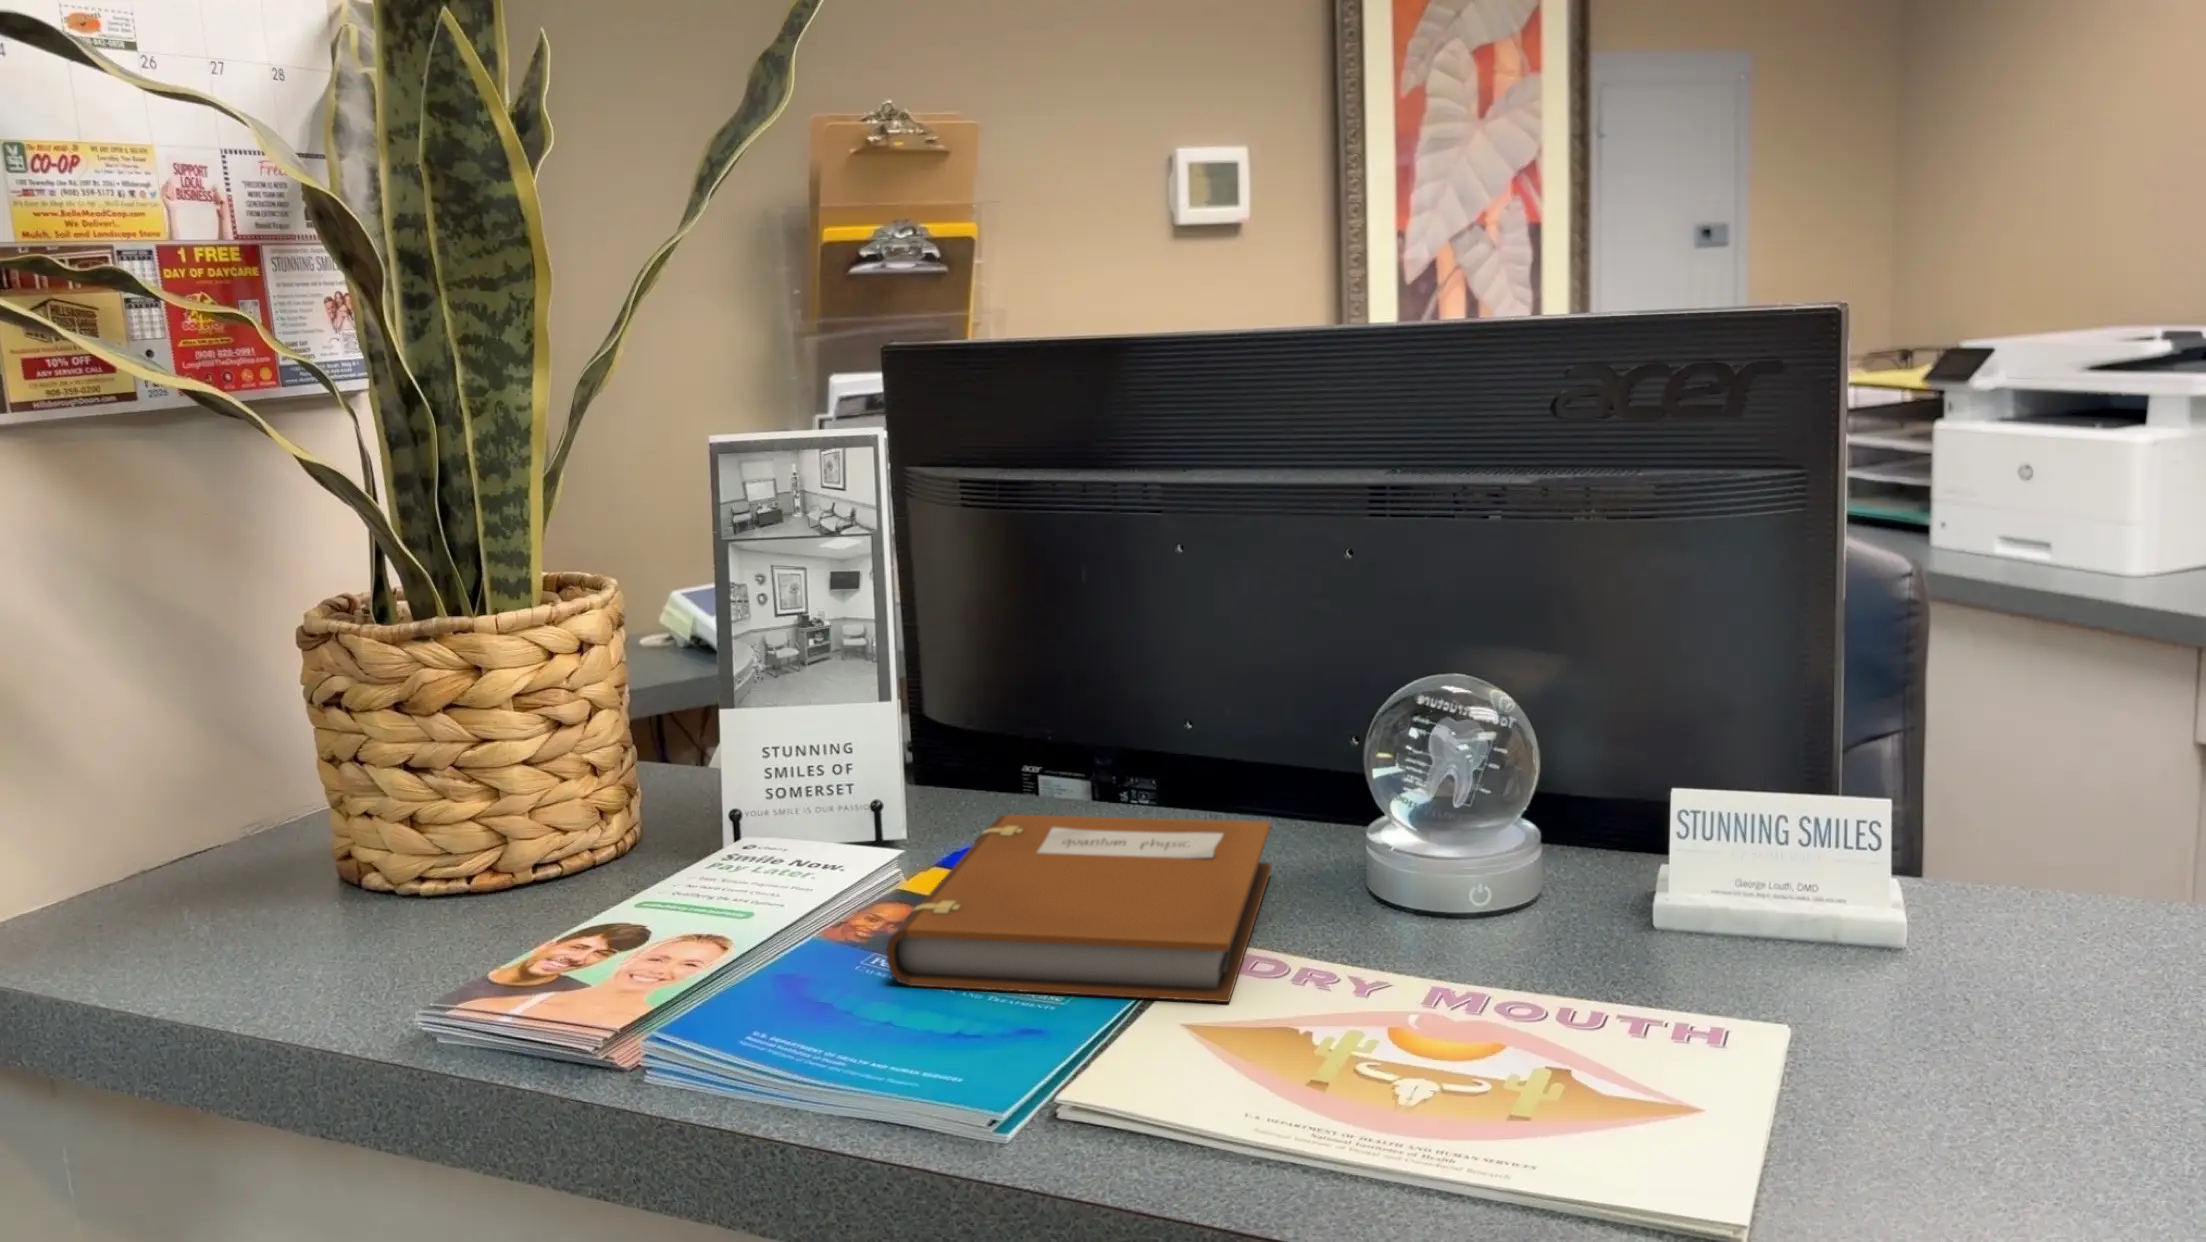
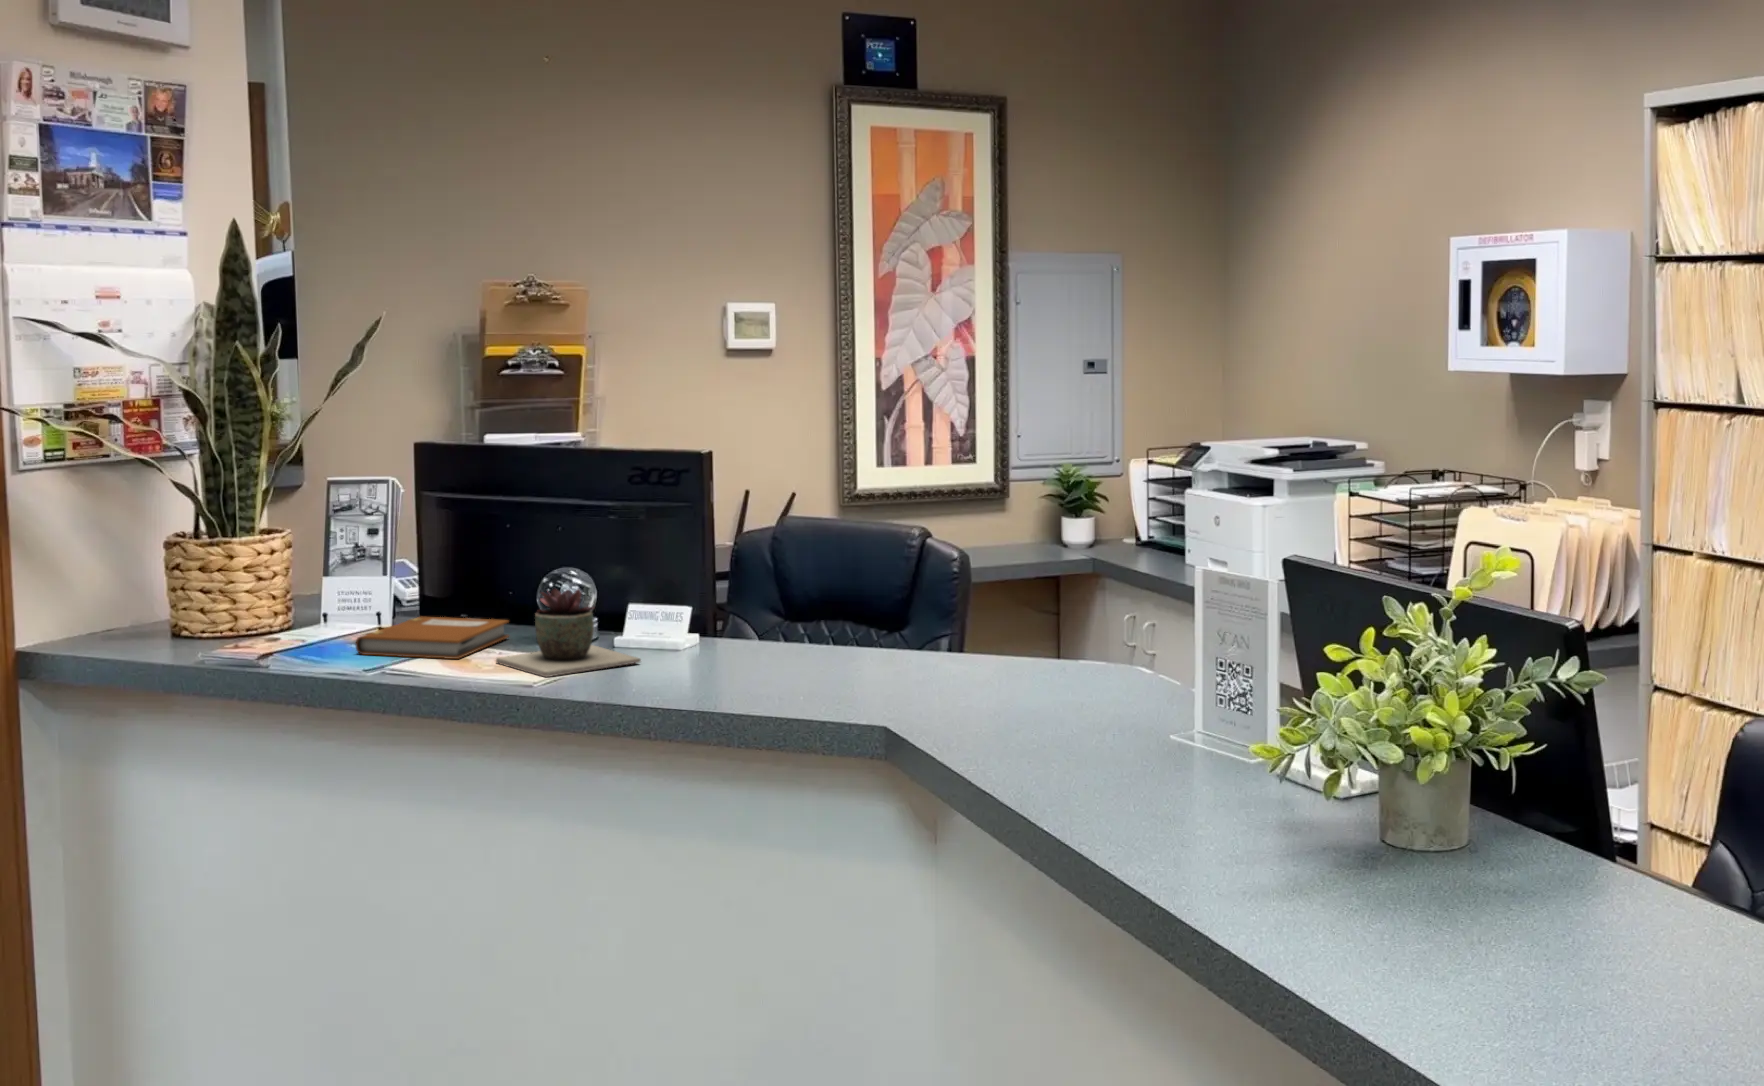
succulent plant: none [1370,763,1851,1123] -> present [496,589,641,677]

